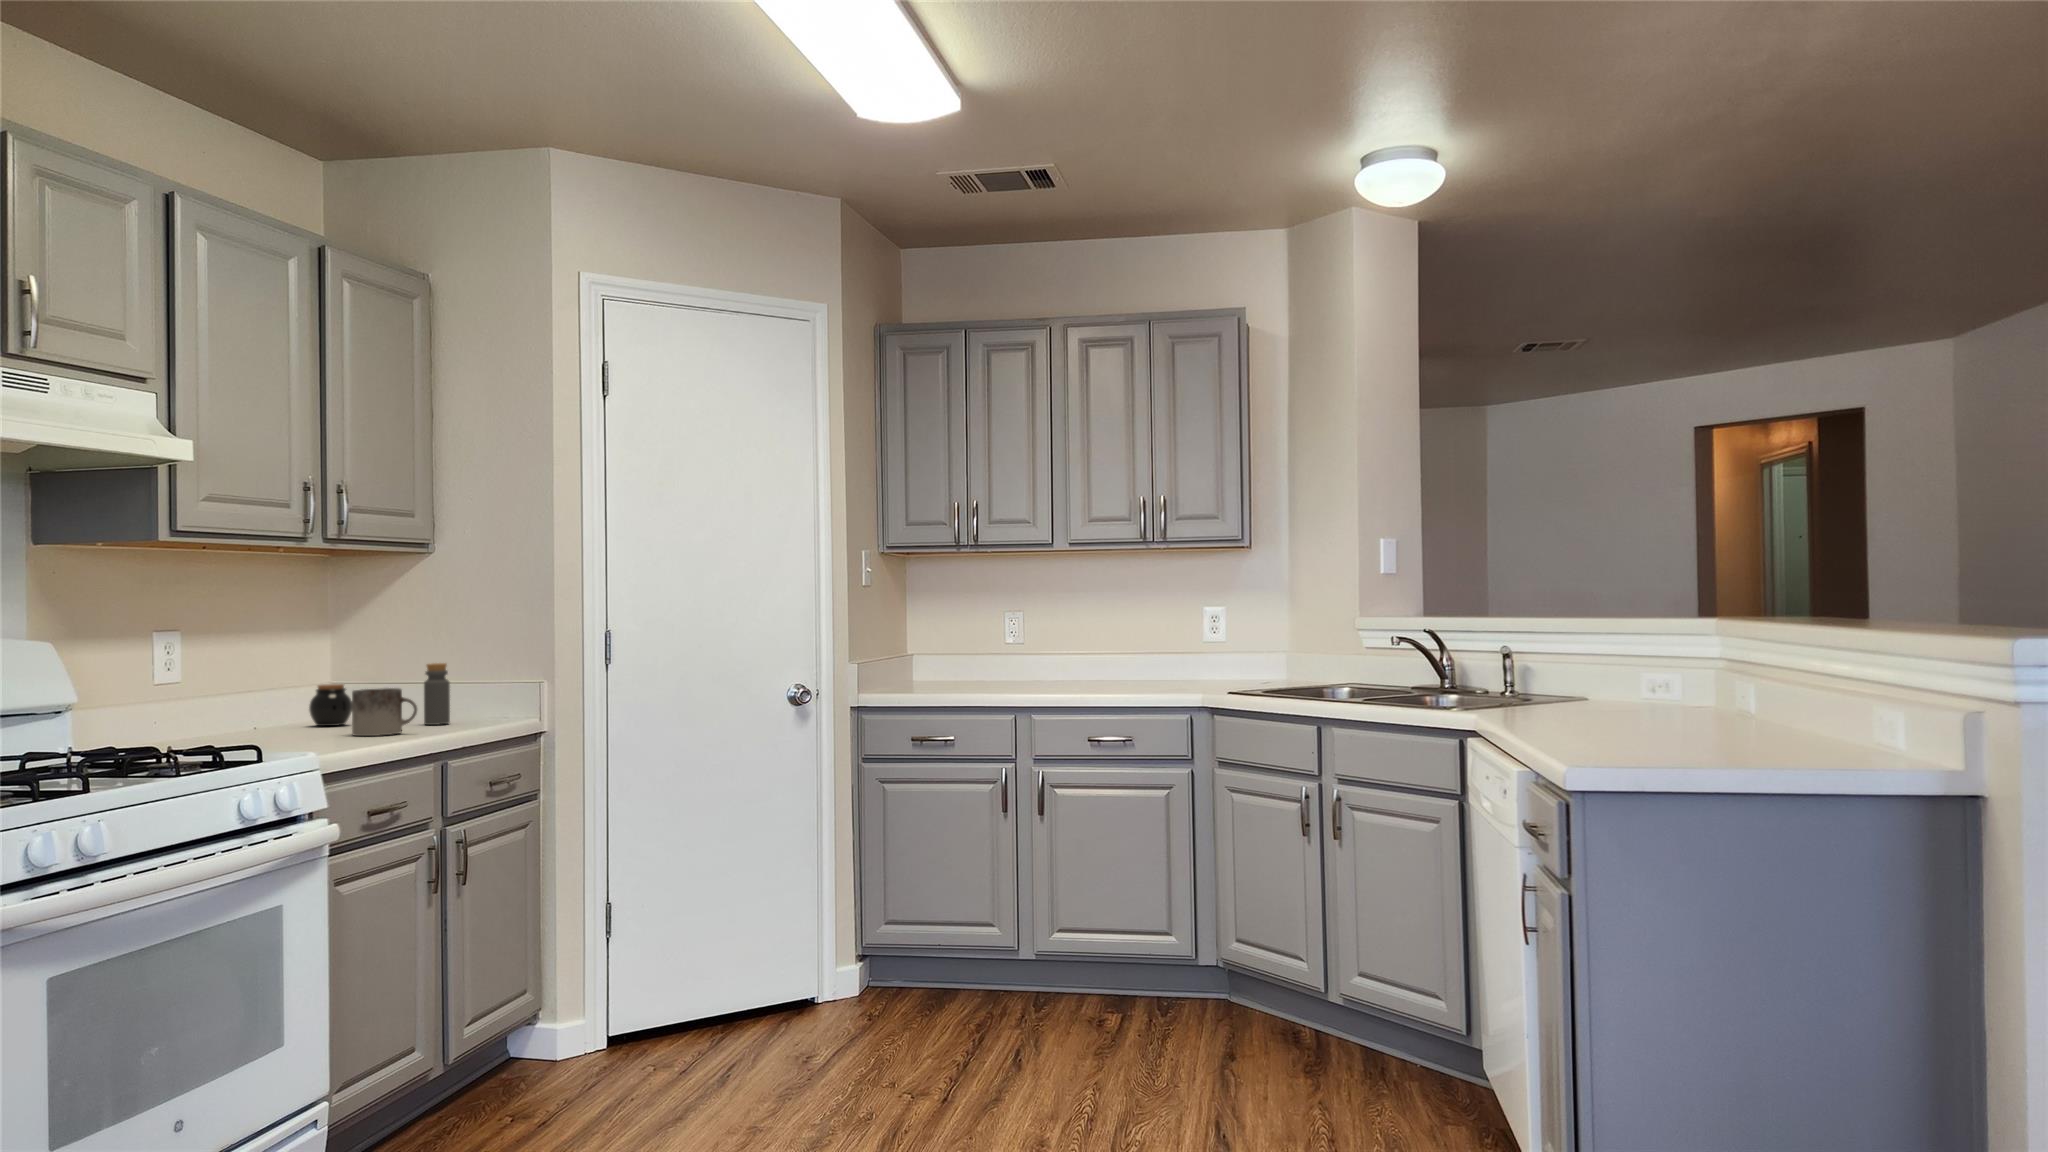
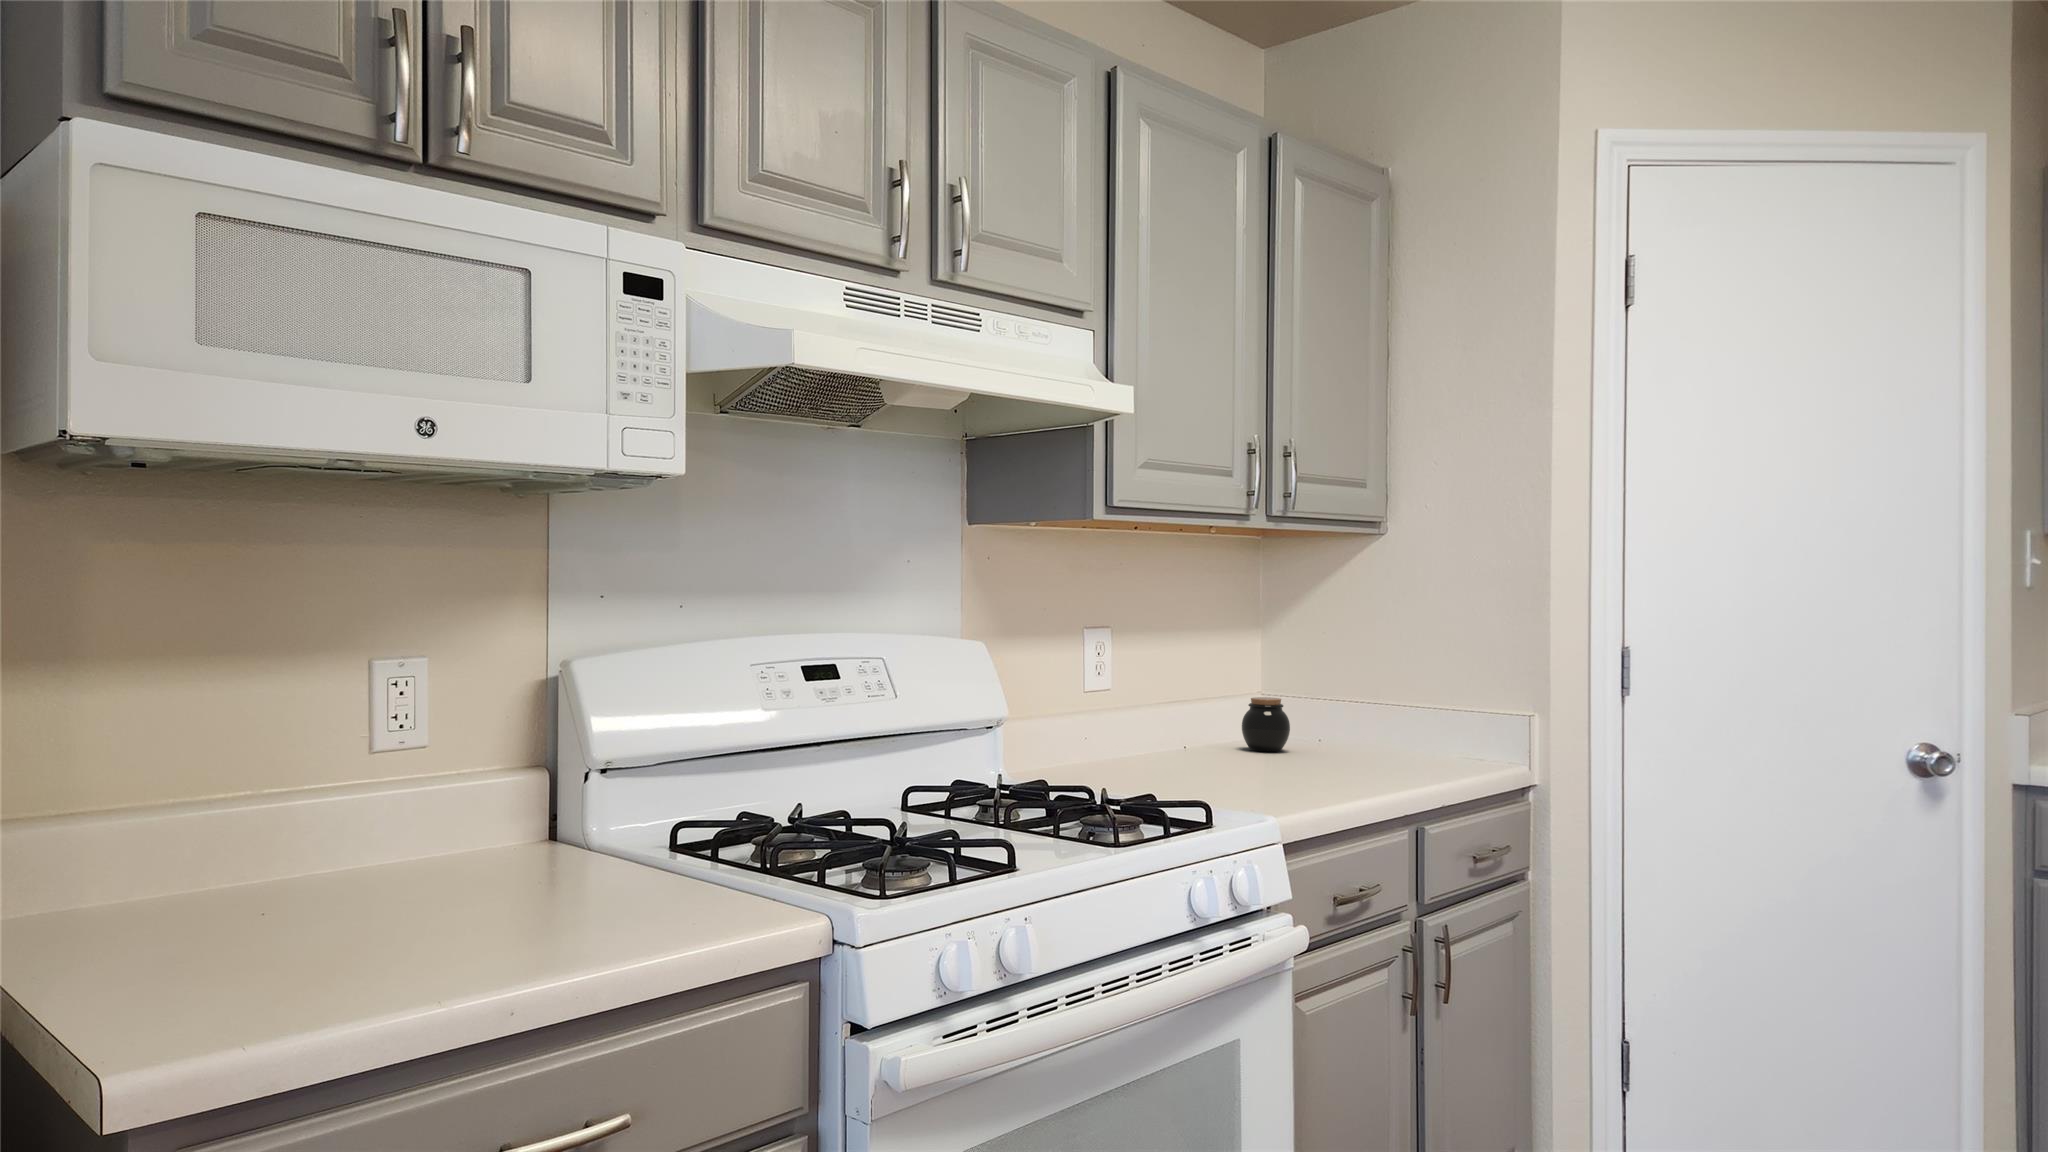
bottle: present [424,663,450,725] -> none [1378,680,1410,763]
mug: present [352,688,417,736] -> none [1300,713,1382,780]

